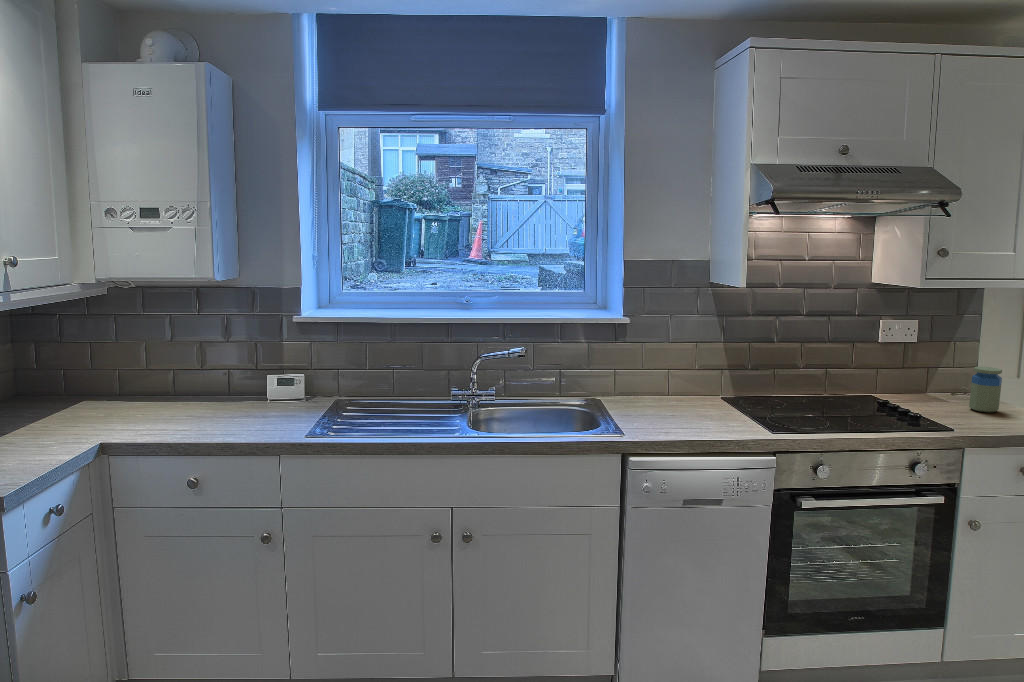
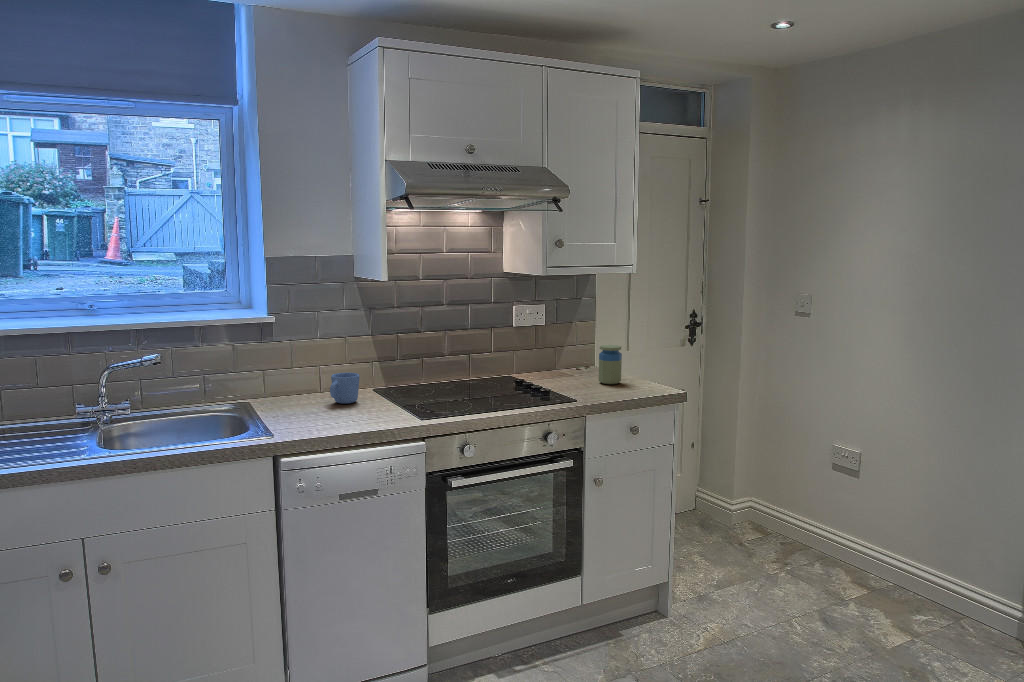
mug: none [674,378,702,410] -> present [330,373,359,404]

